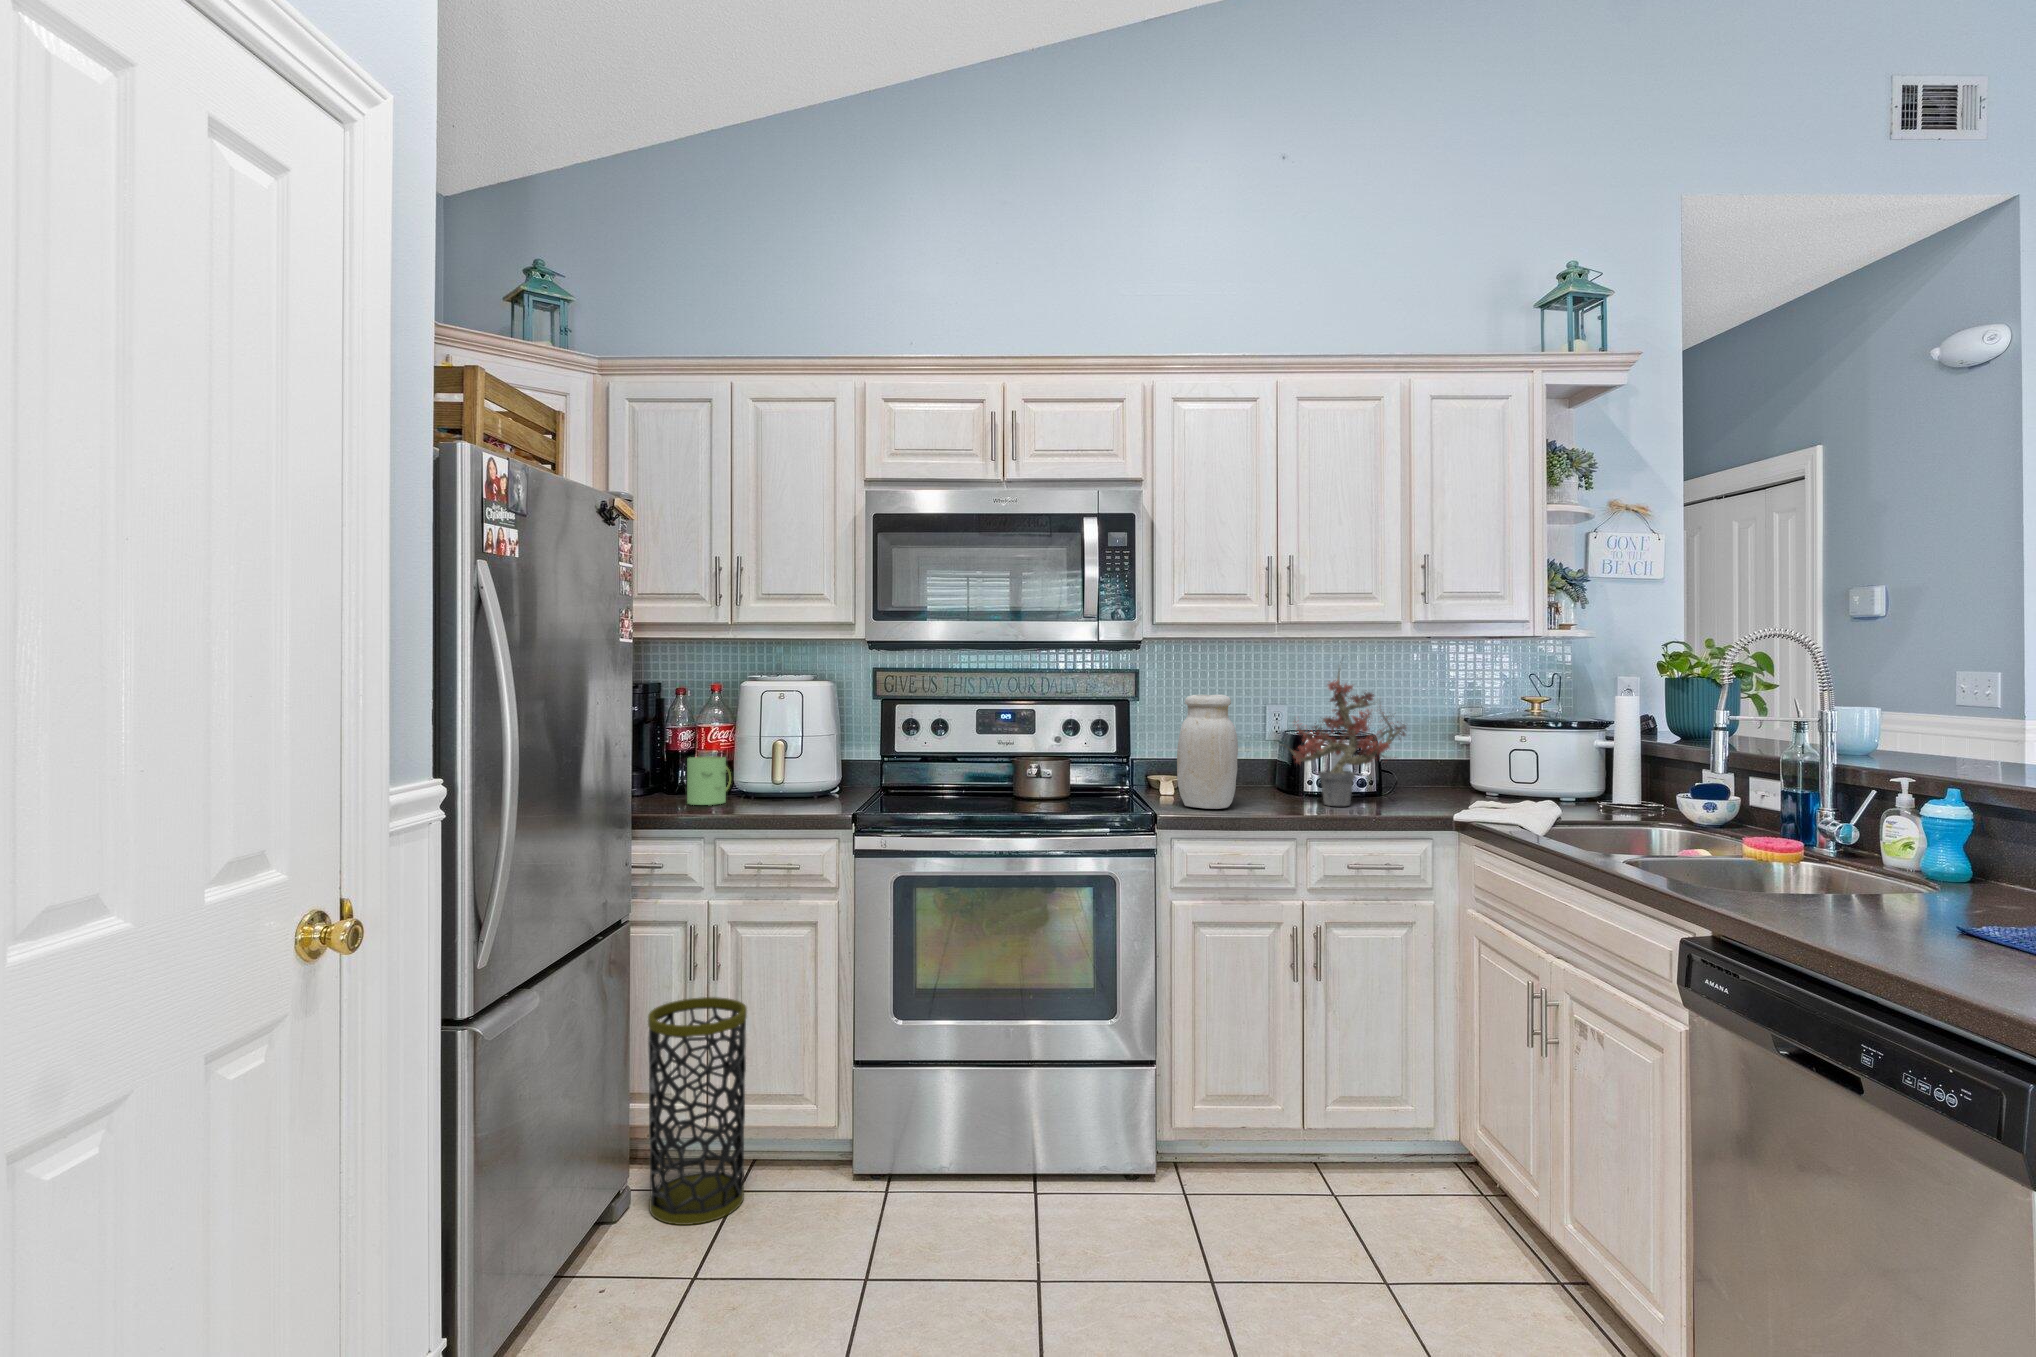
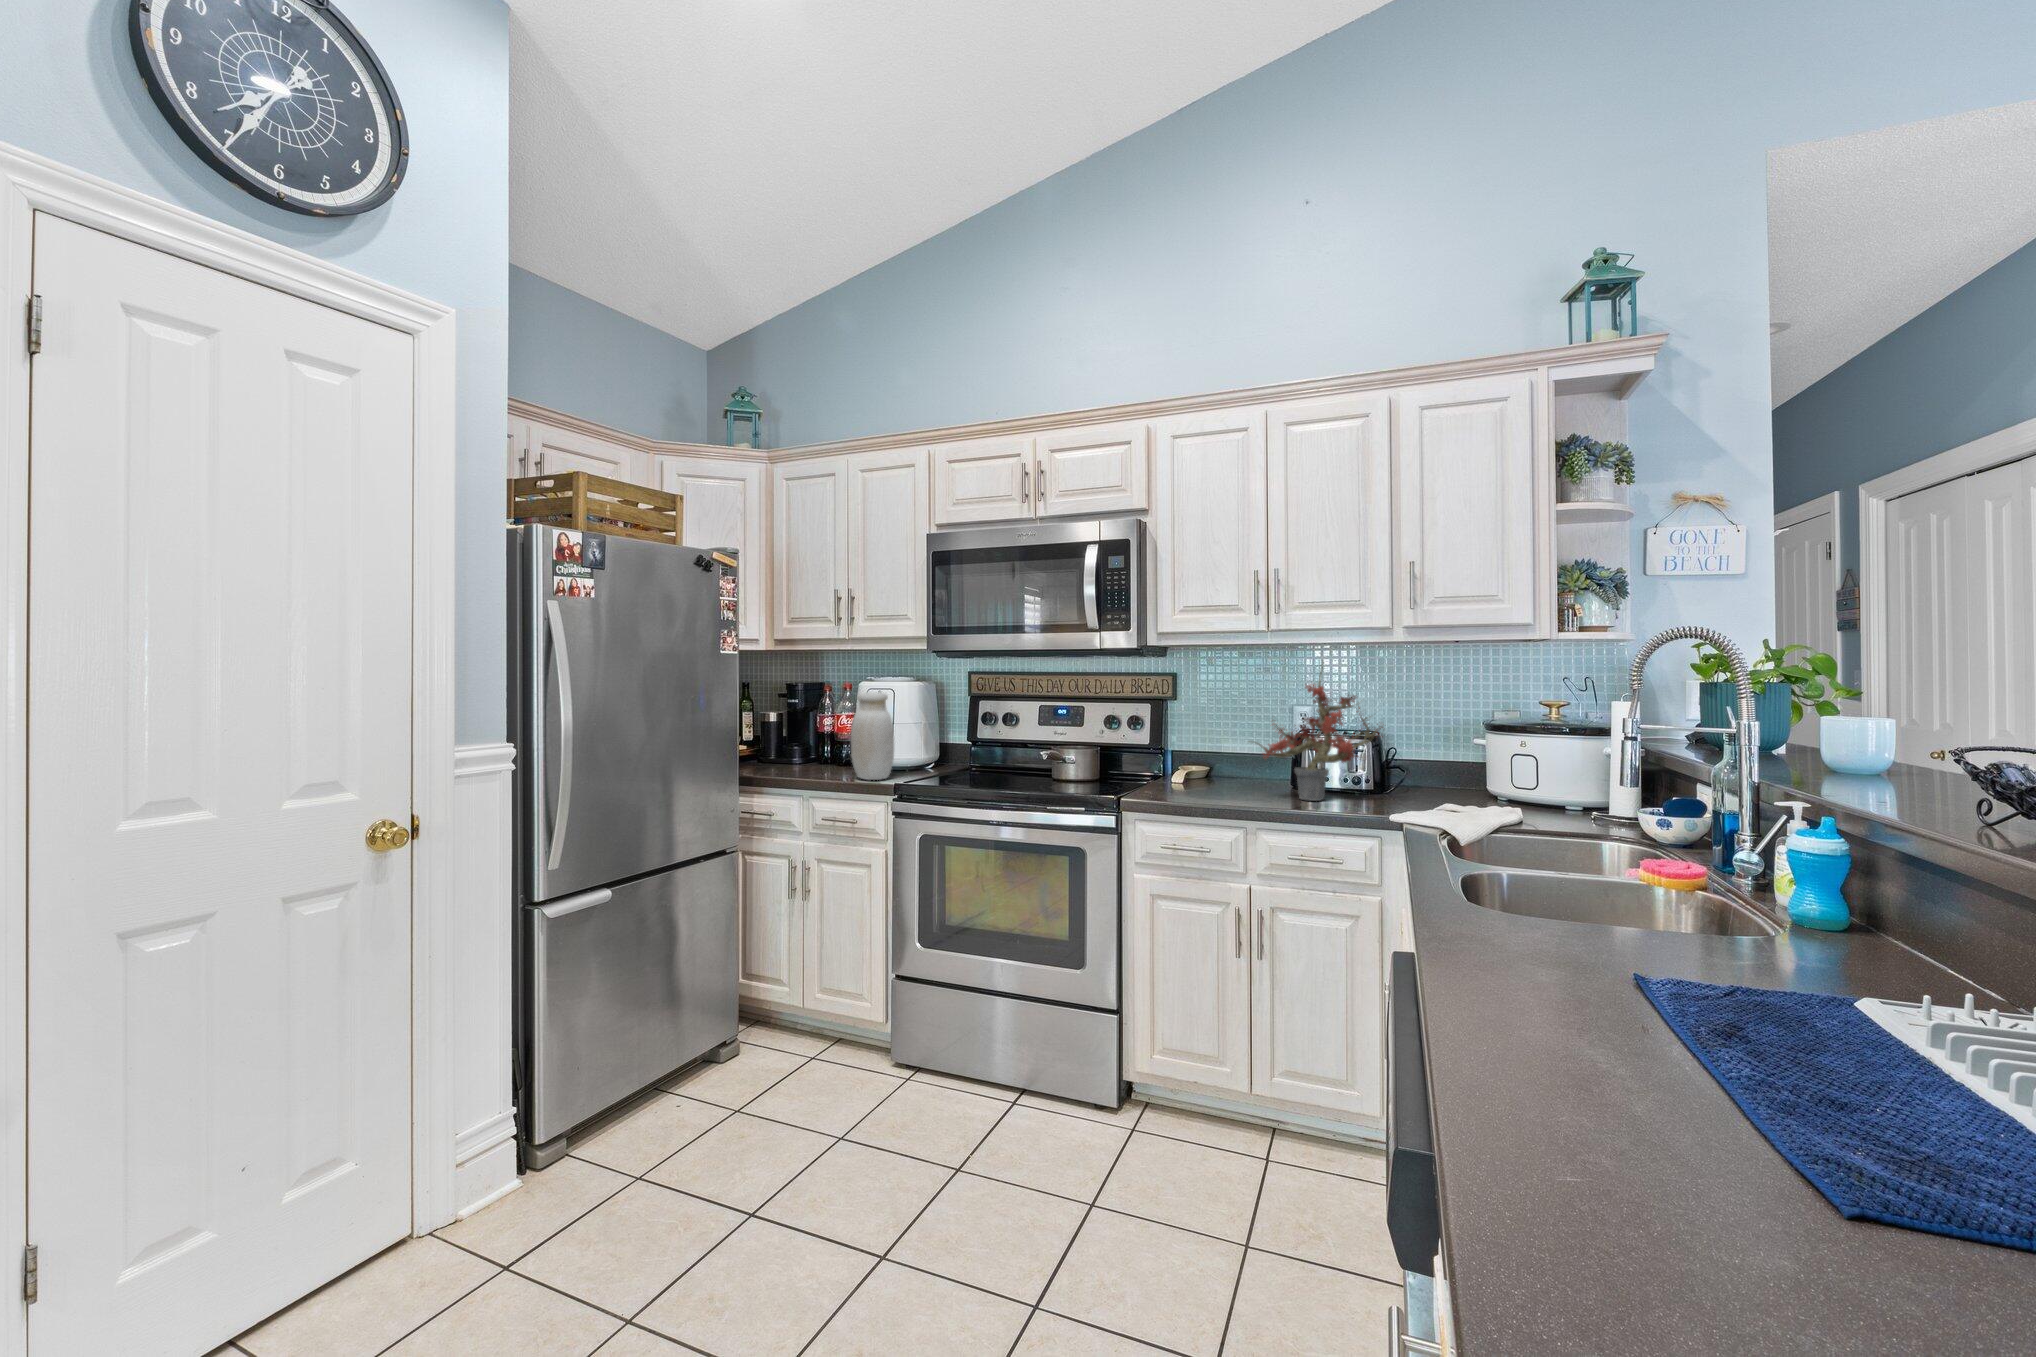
jar: present [1177,695,1238,809] -> present [851,692,894,780]
mug: present [687,757,731,805] -> none [811,737,845,773]
trash can: present [648,997,747,1225] -> none [744,912,815,1075]

